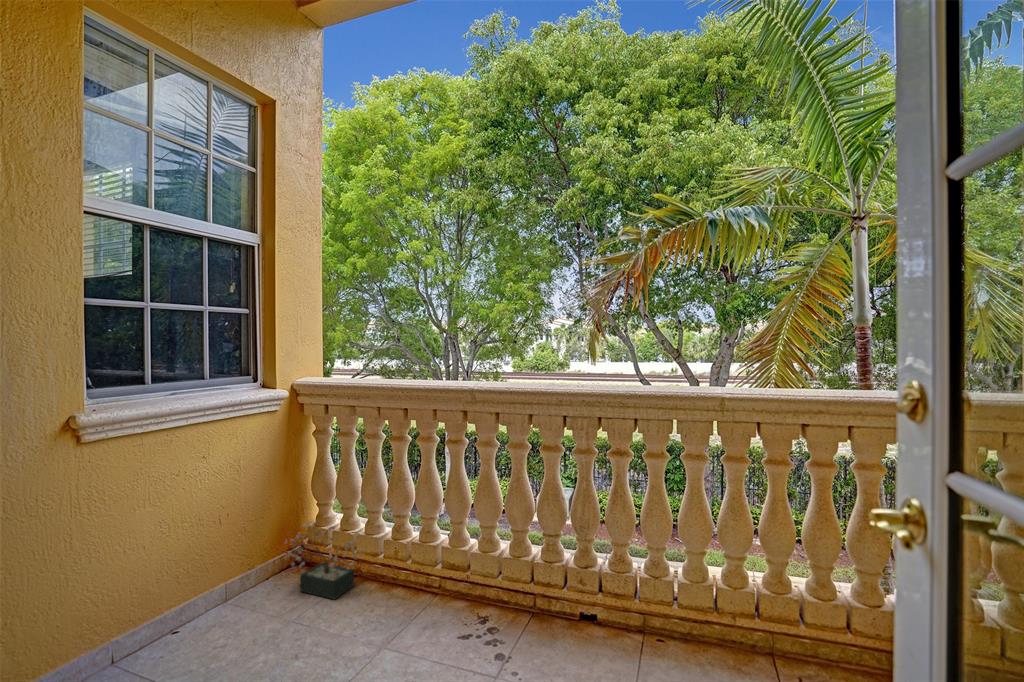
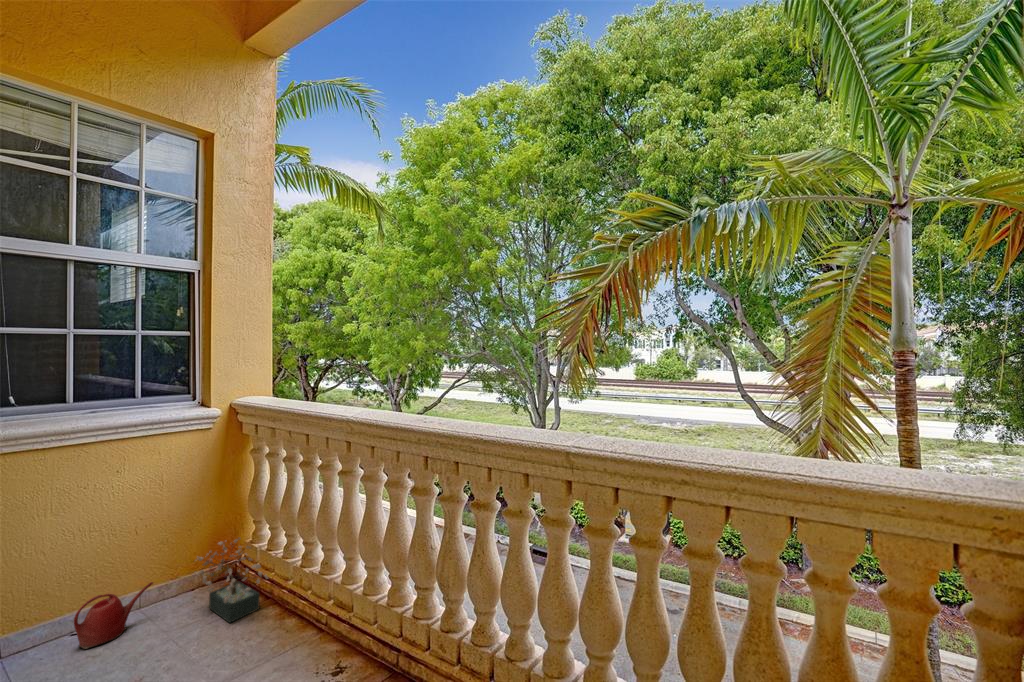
watering can: none [179,569,242,638] -> present [74,582,153,649]

